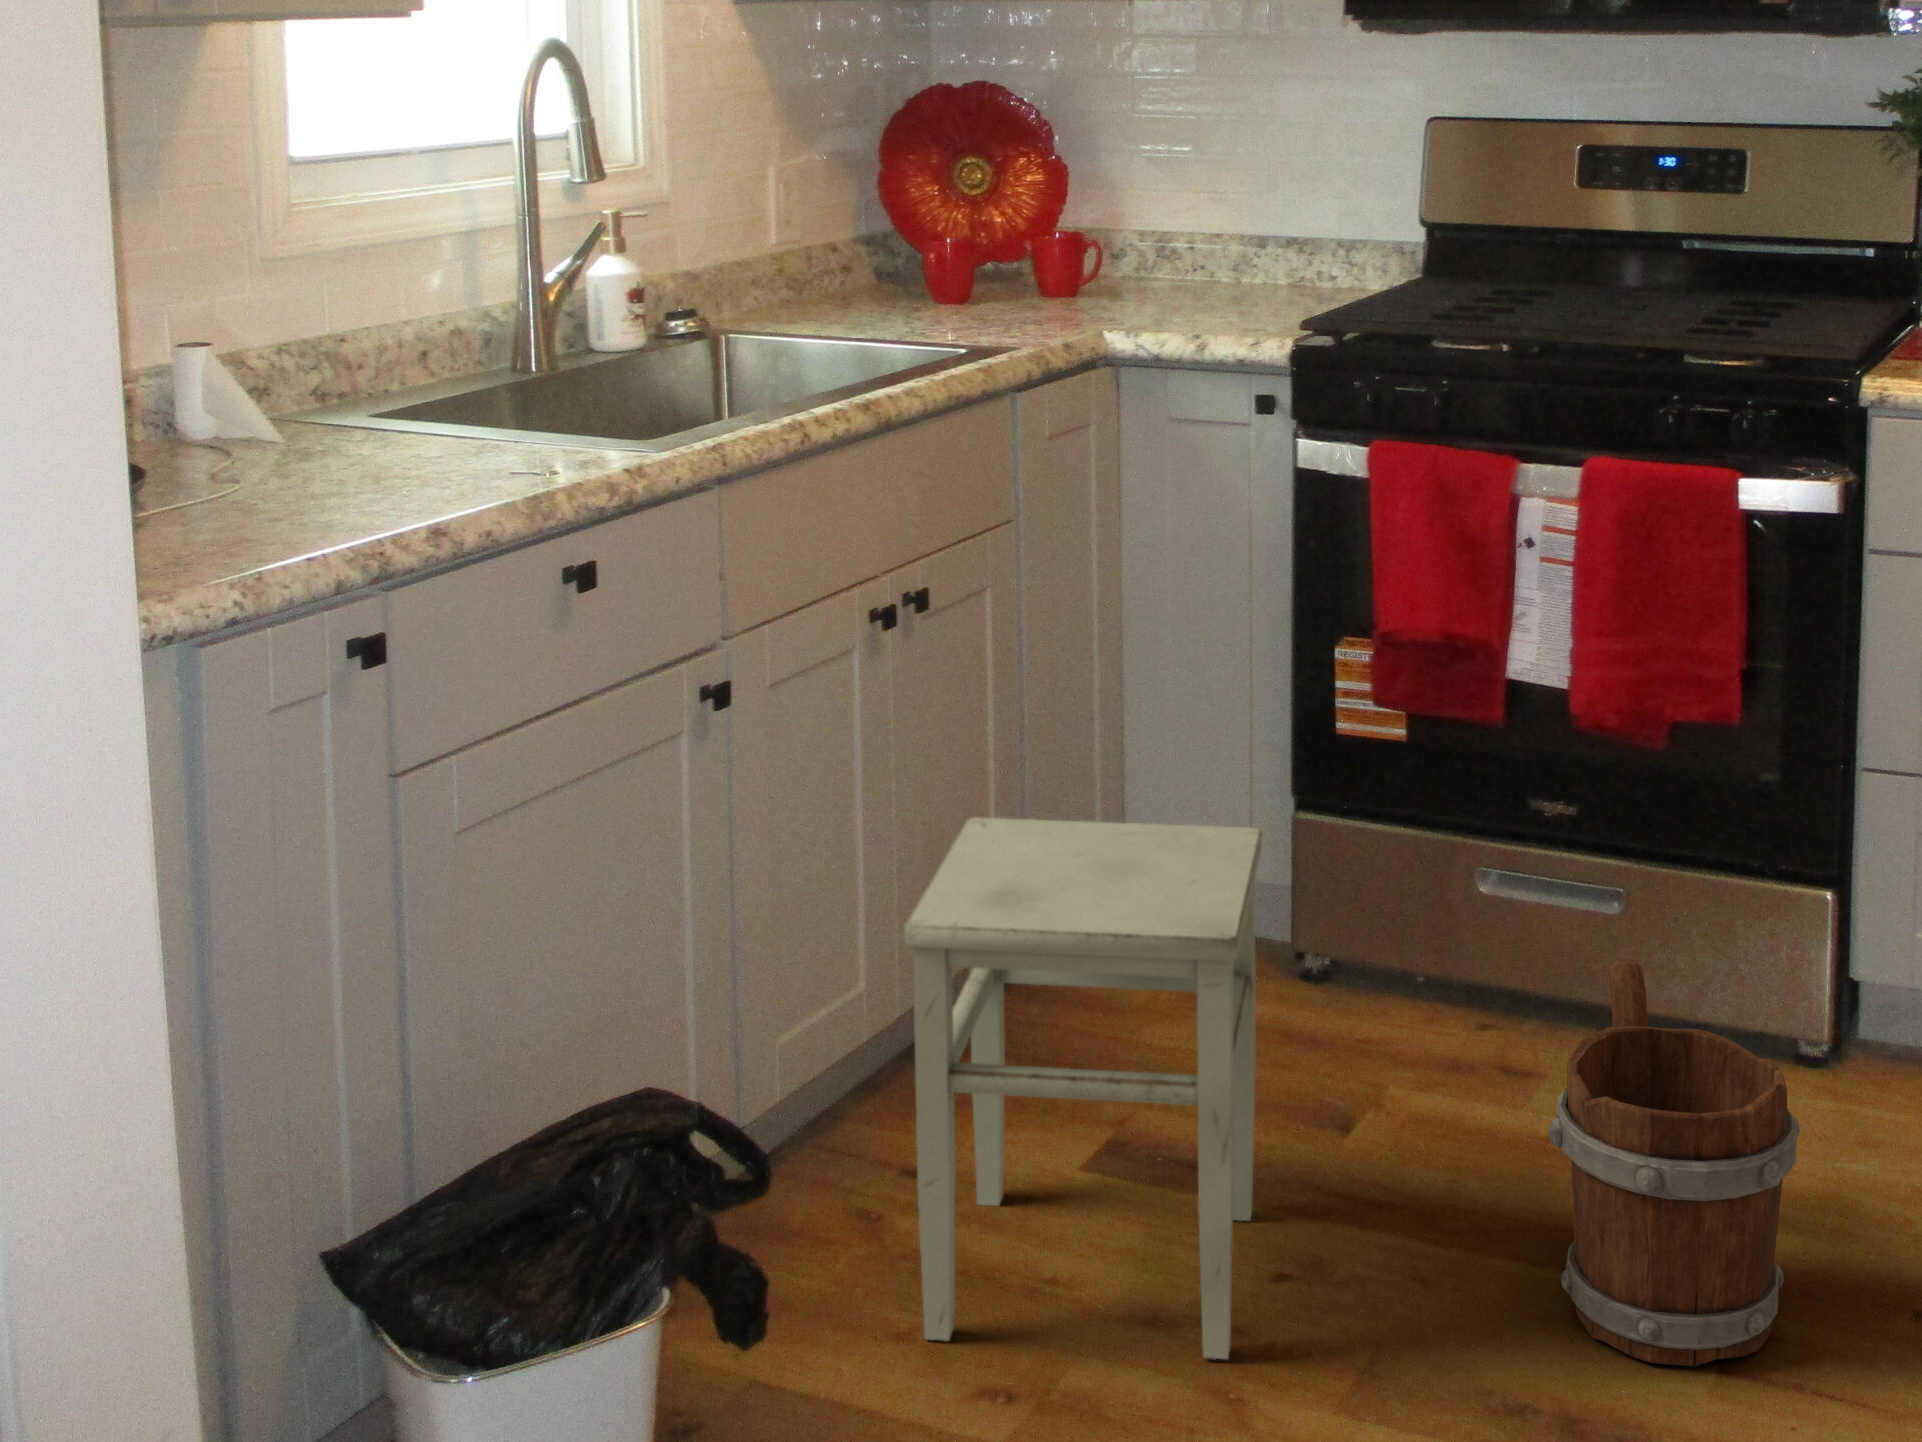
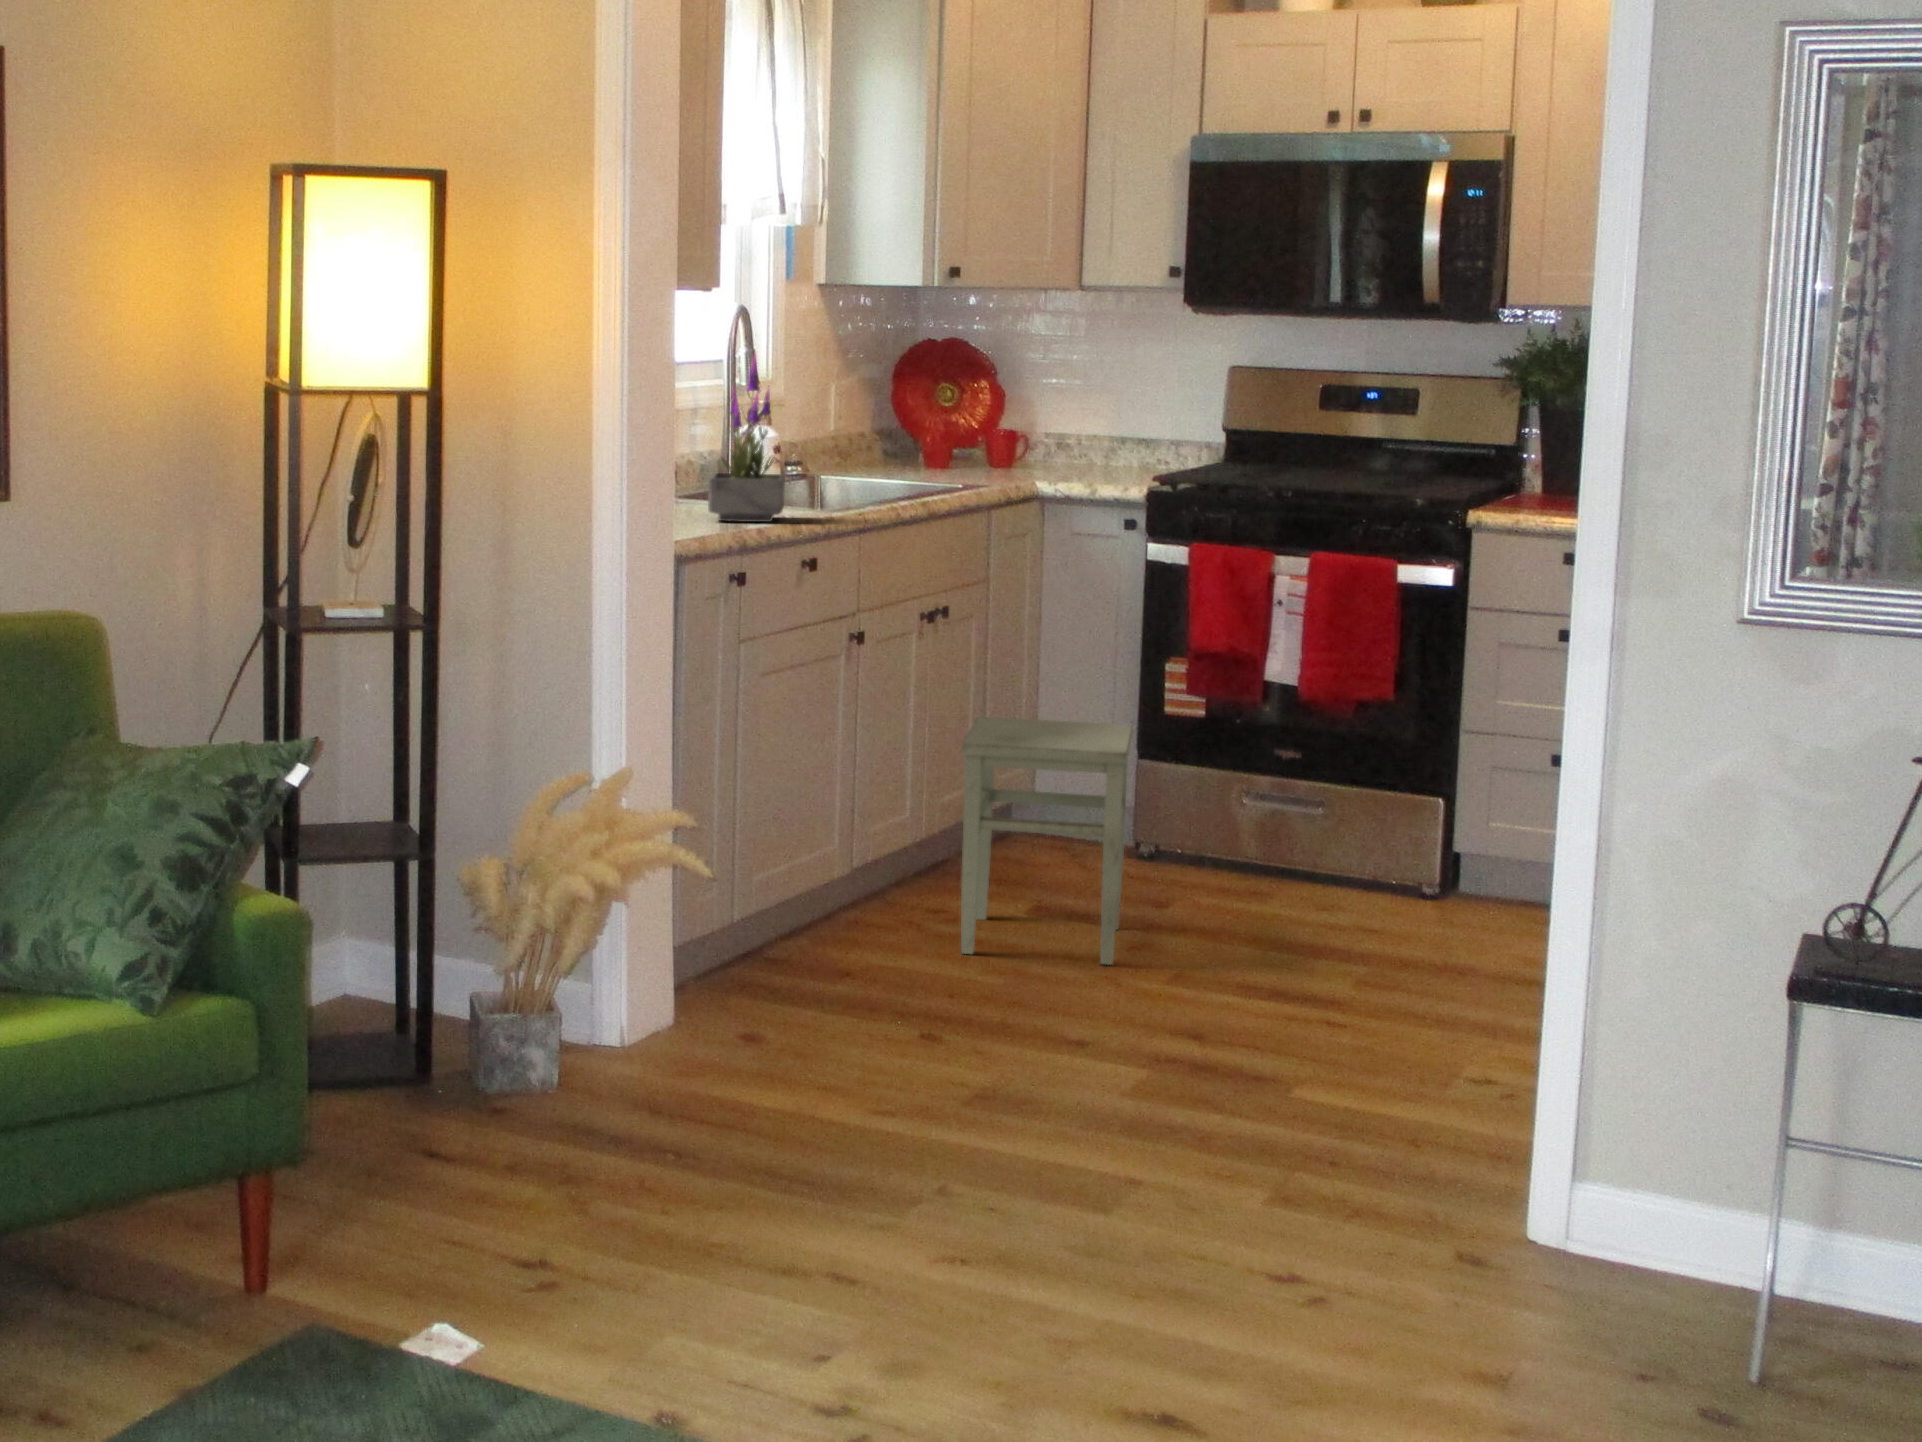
potted plant: none [345,131,536,488] -> present [708,355,785,522]
bucket: present [1549,959,1800,1366] -> none [1277,801,1405,977]

